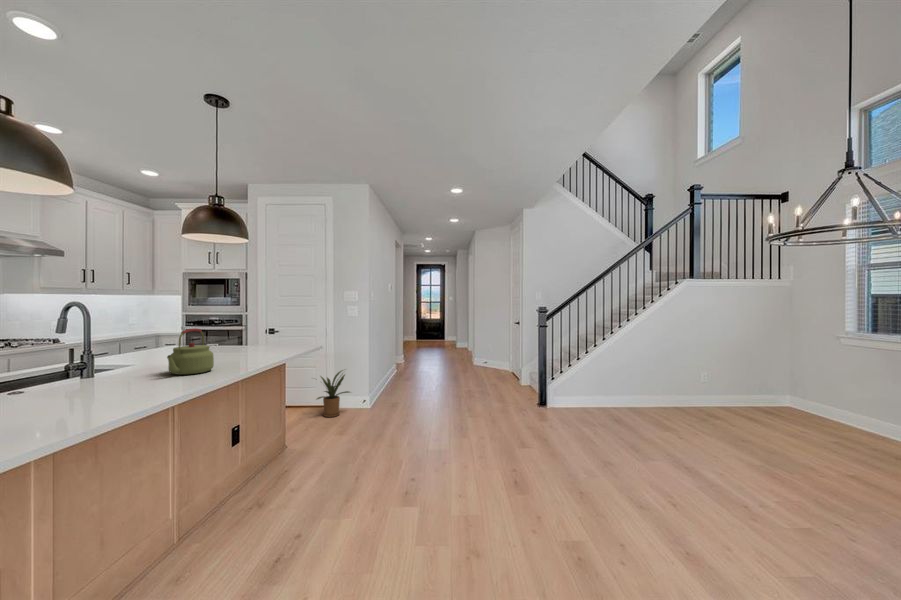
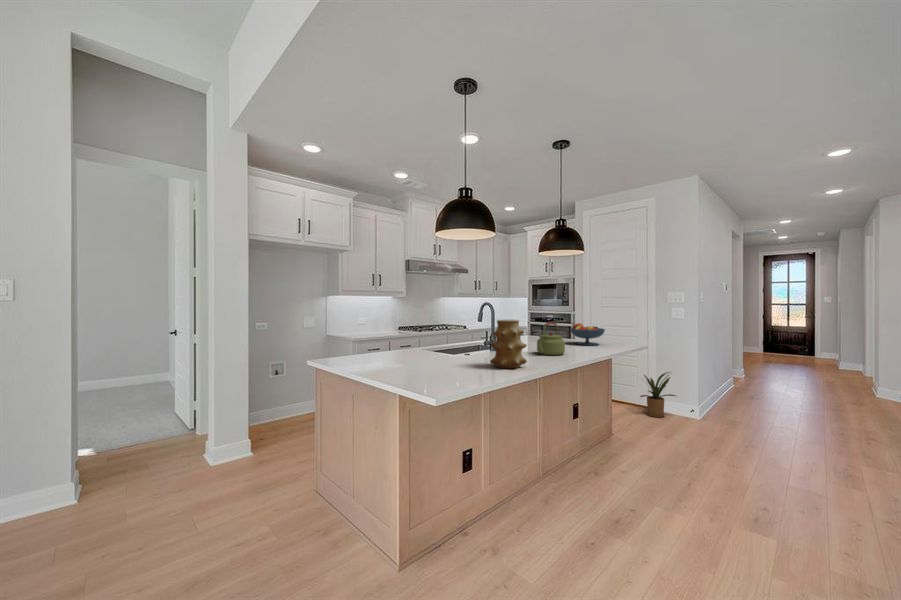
fruit bowl: none [229,327,275,353] -> present [570,323,605,345]
vase: none [48,330,133,413] -> present [490,319,527,368]

